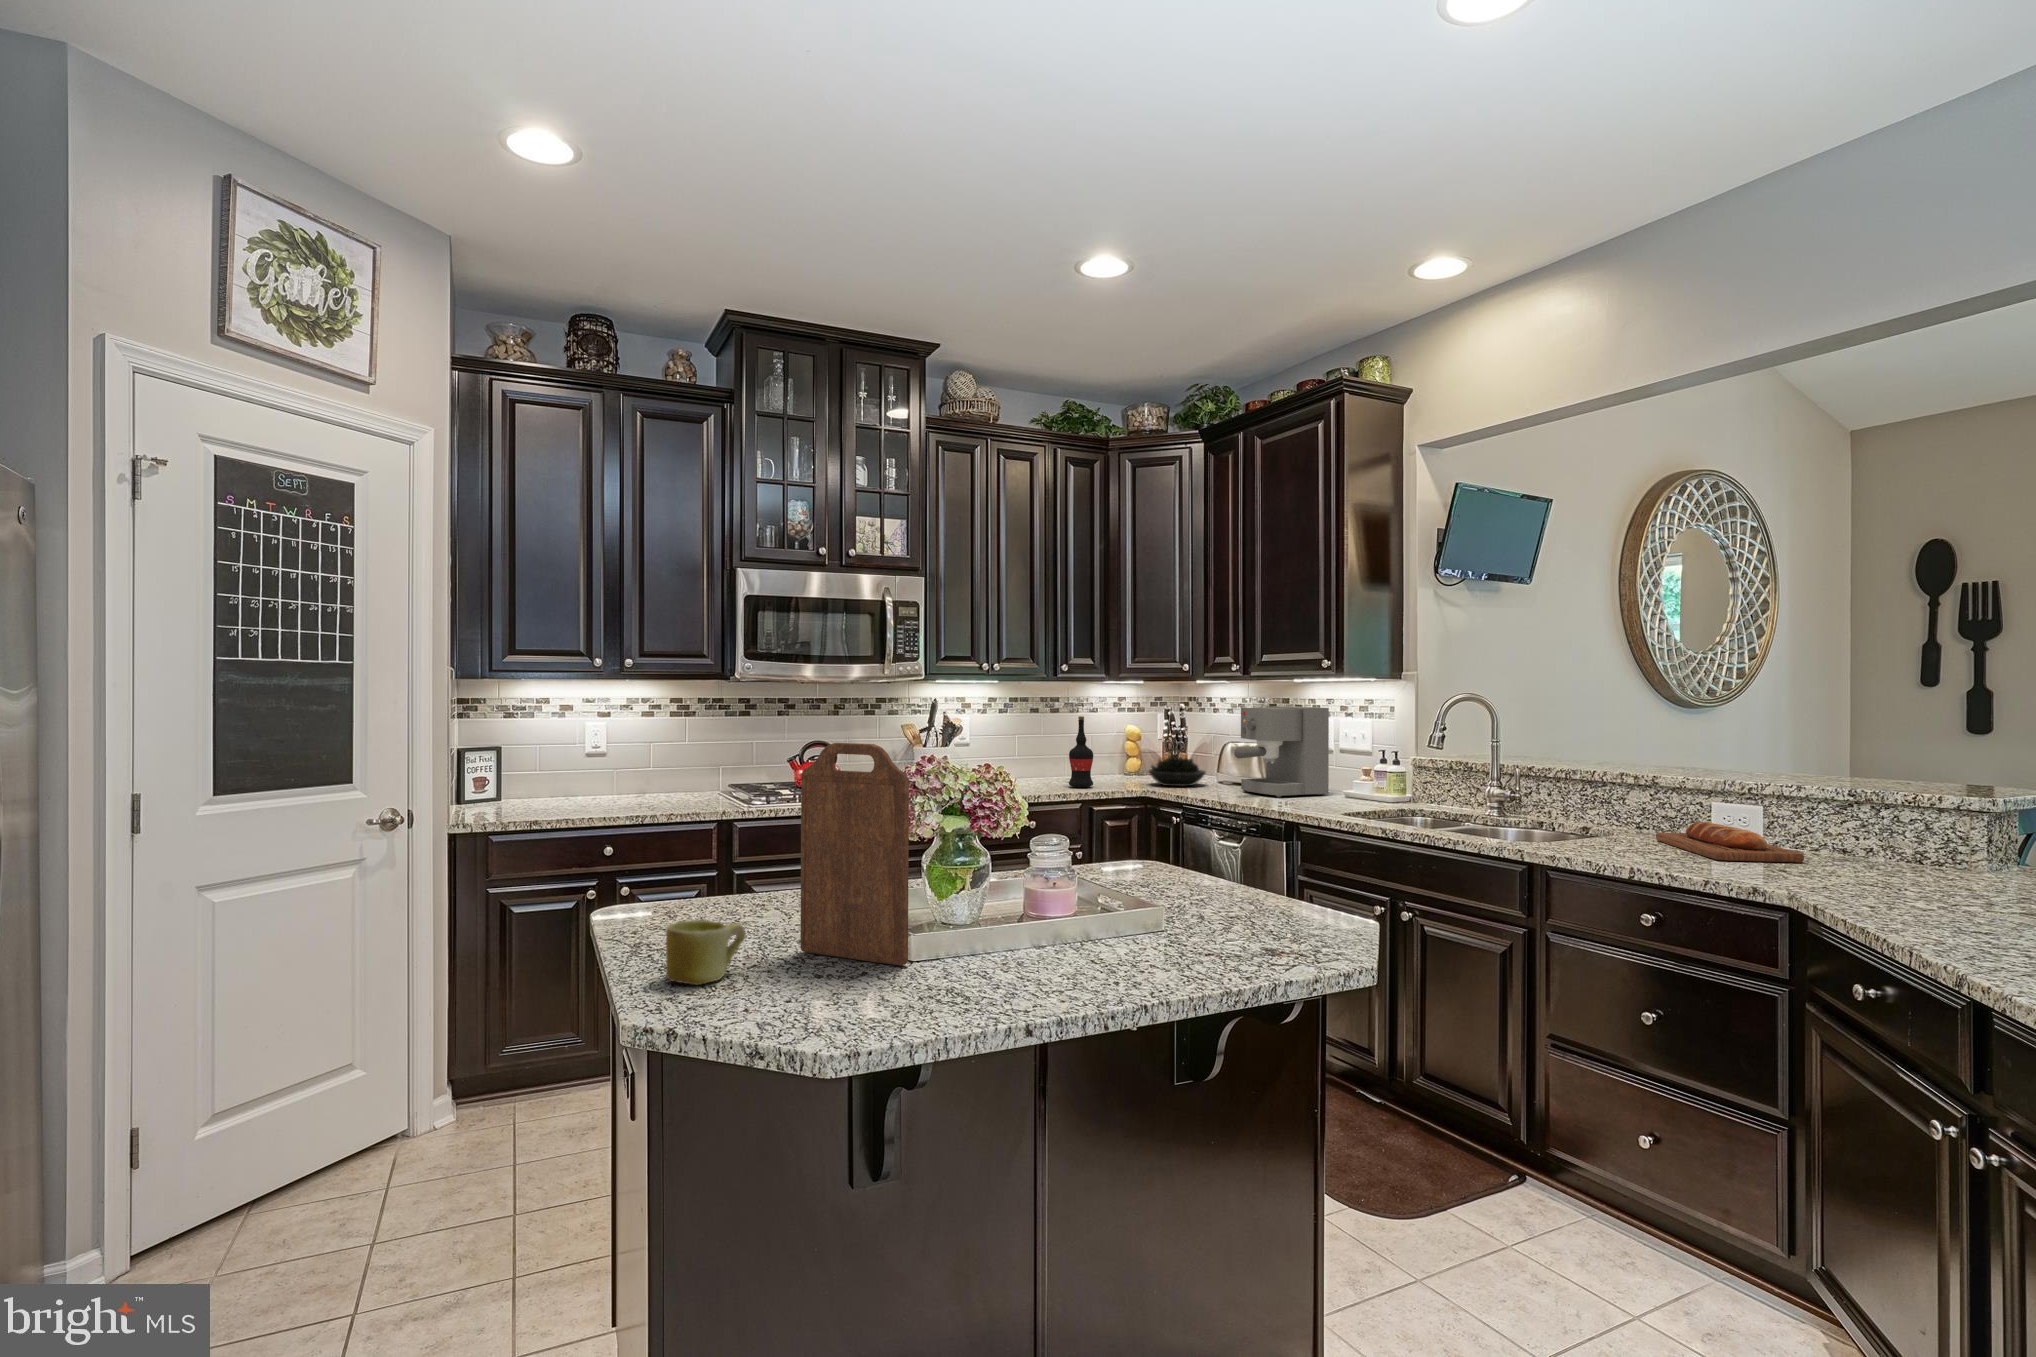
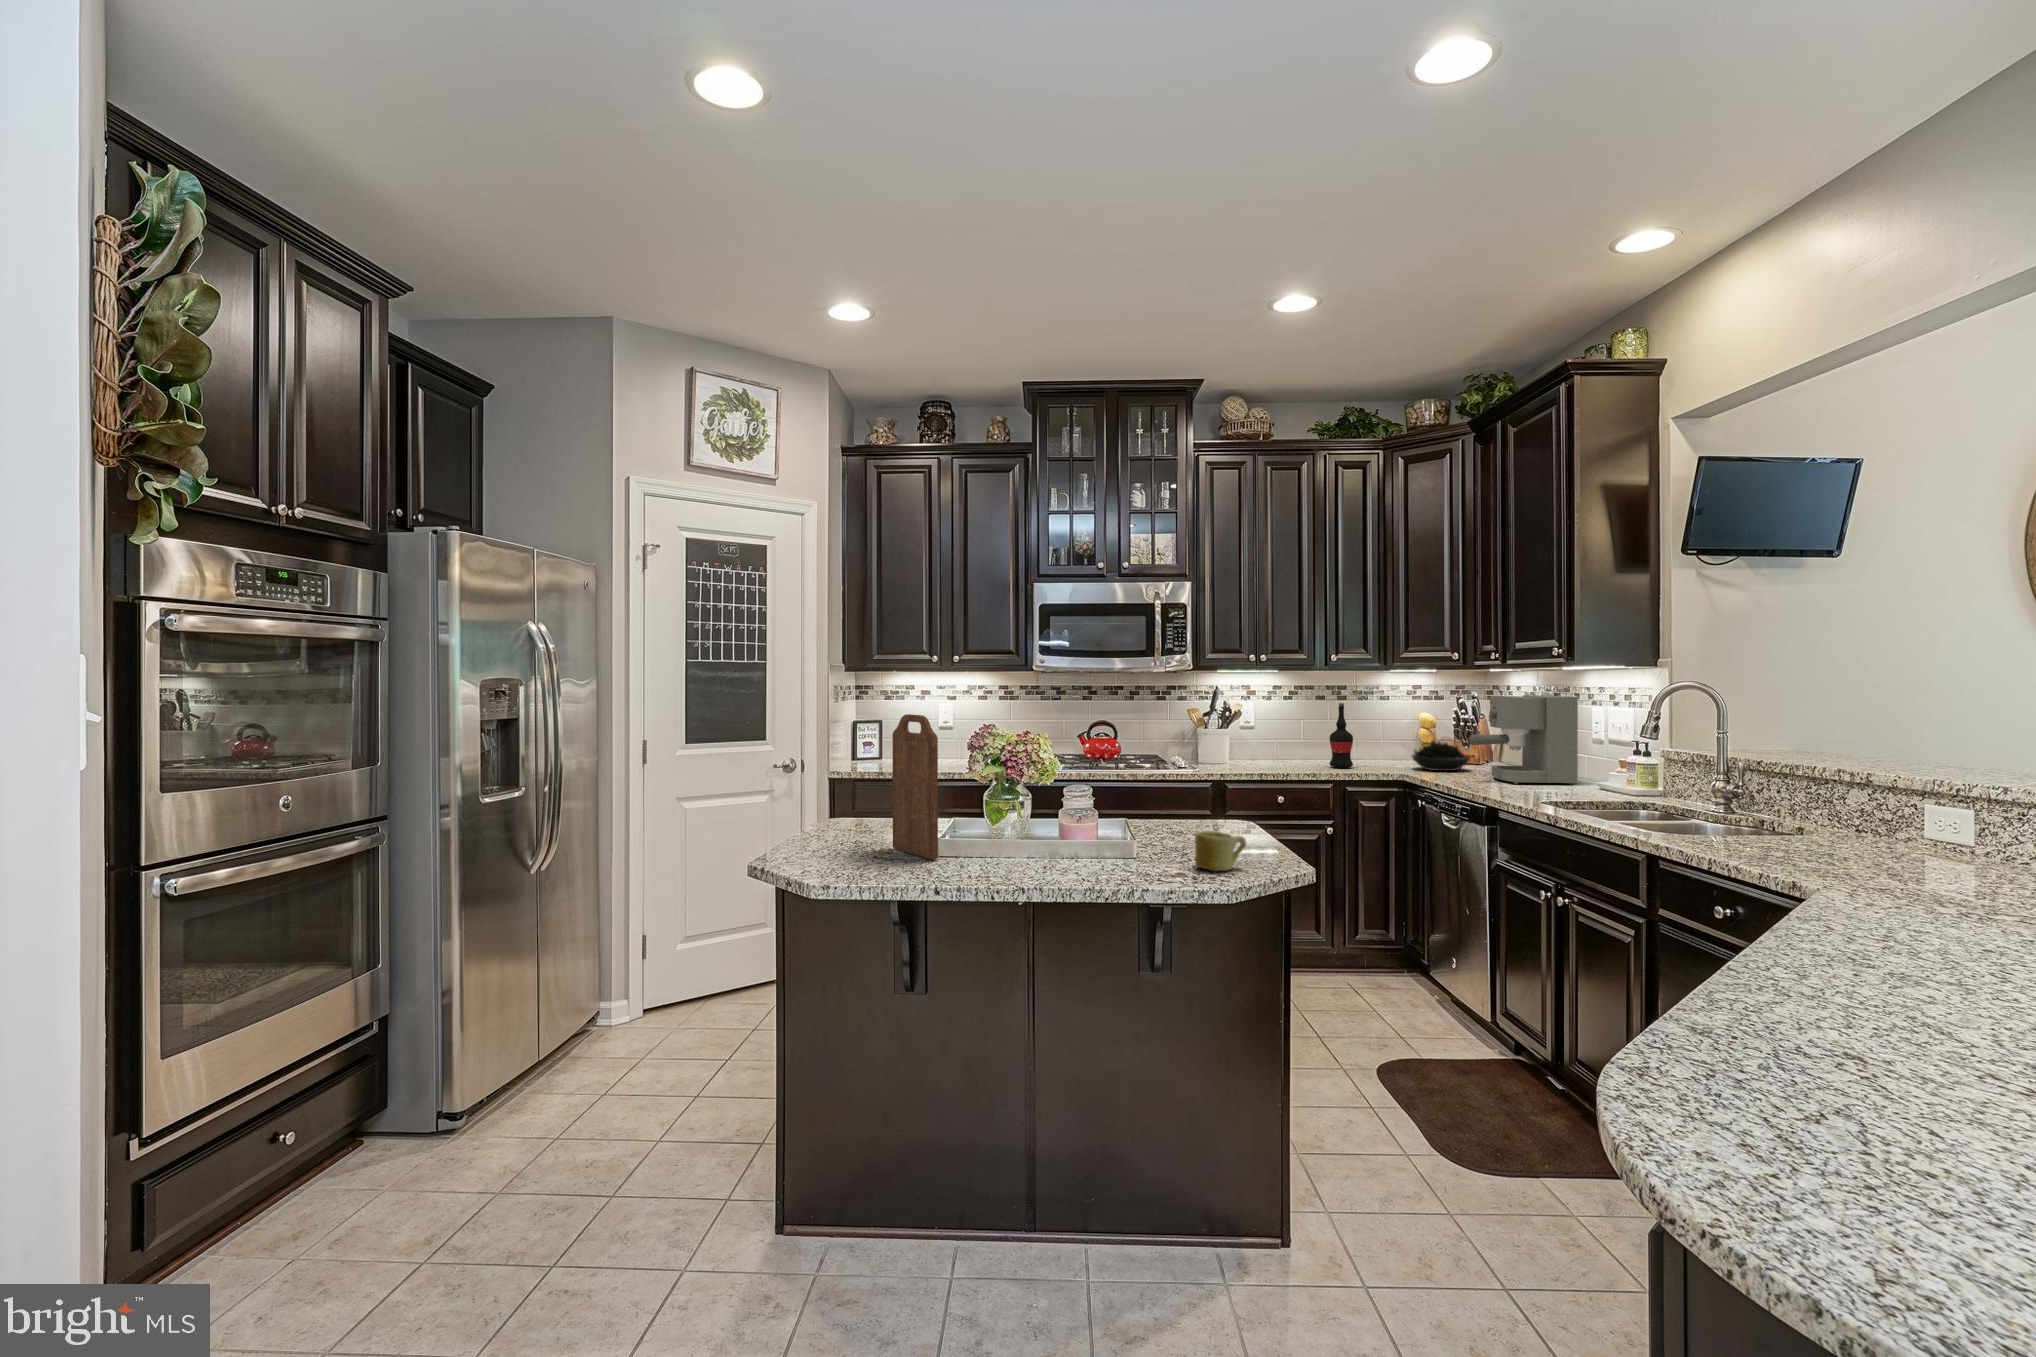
bread loaf: present [1656,822,1804,863] -> none [1841,824,1964,871]
mug: present [666,920,746,985] -> present [1195,831,1246,872]

